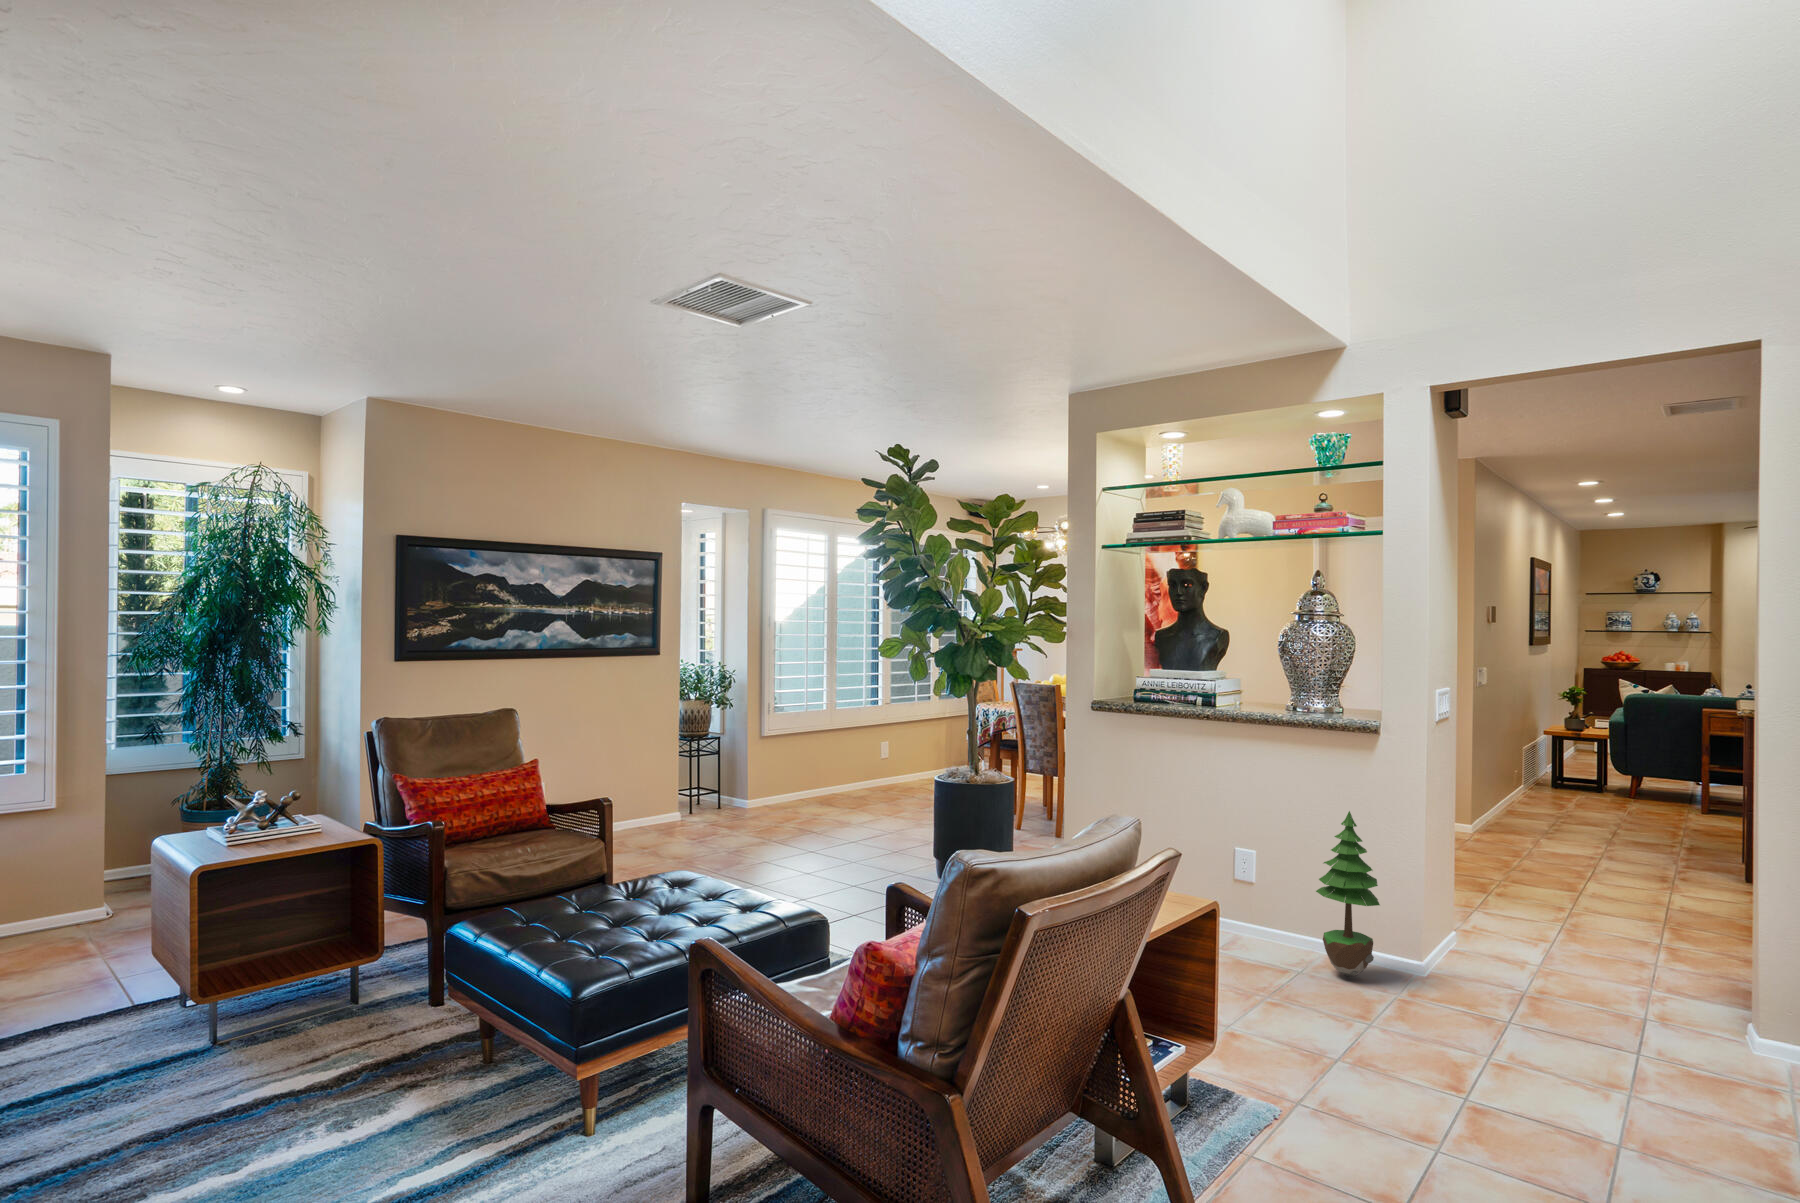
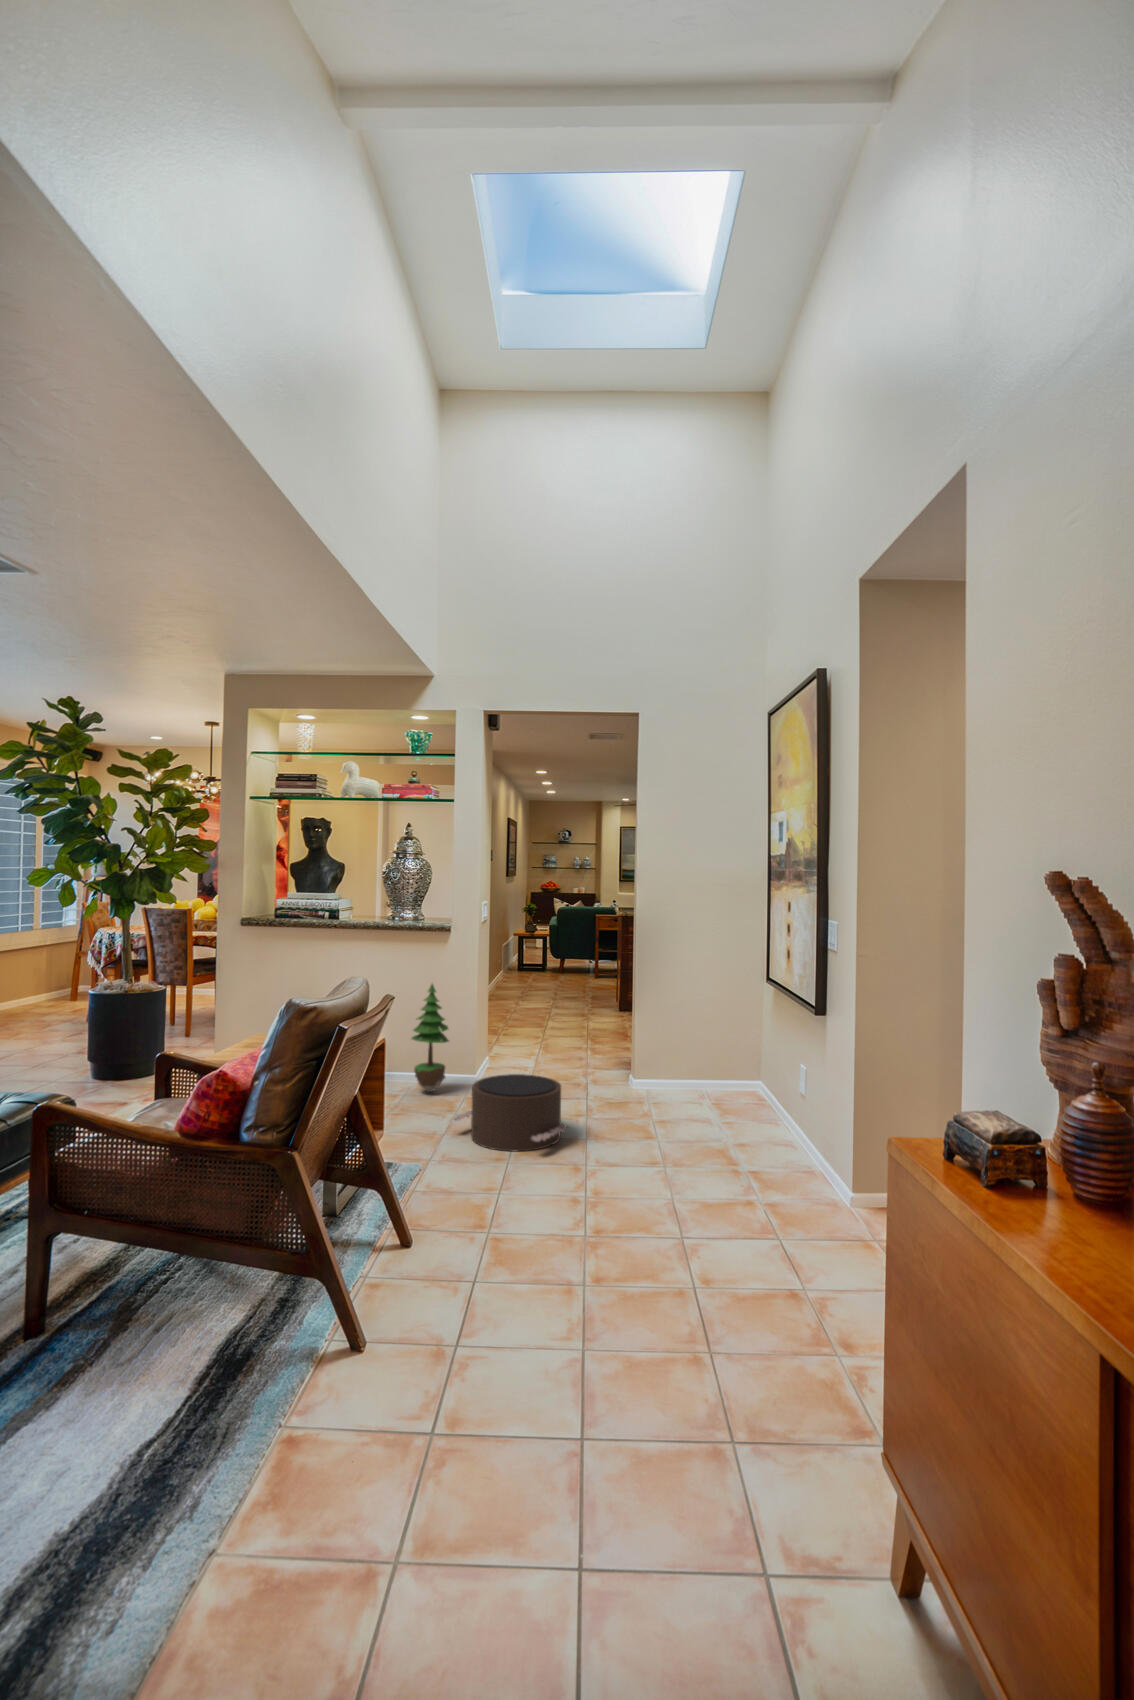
pouf: none [1364,980,1590,1133] -> present [453,1074,567,1151]

